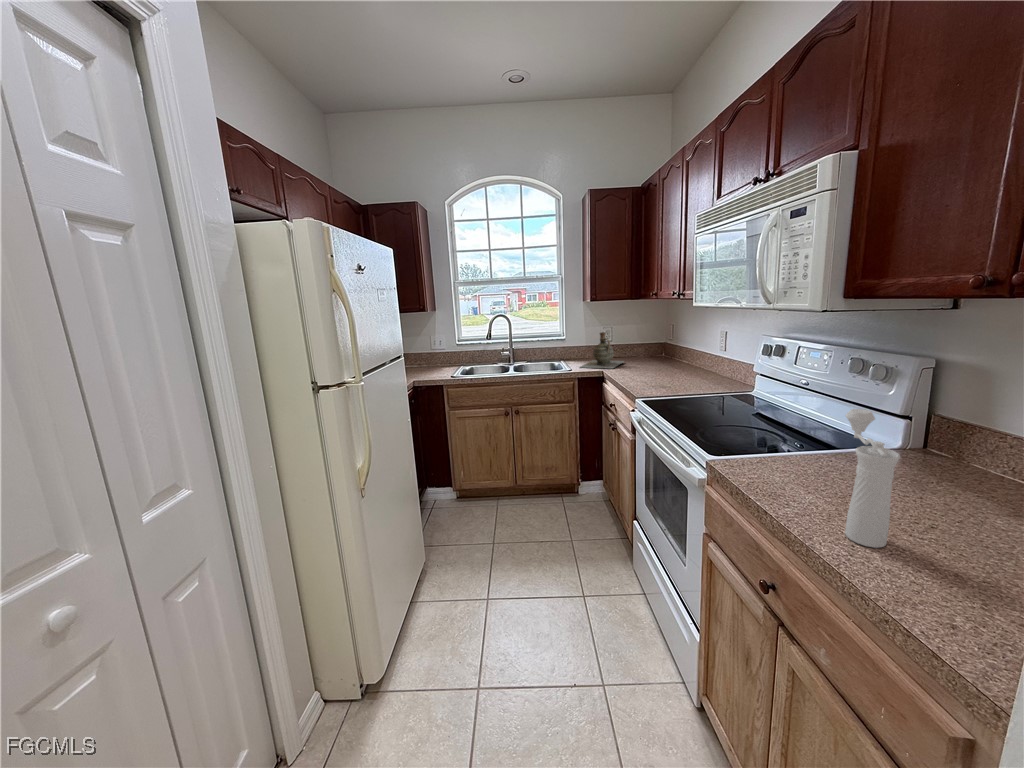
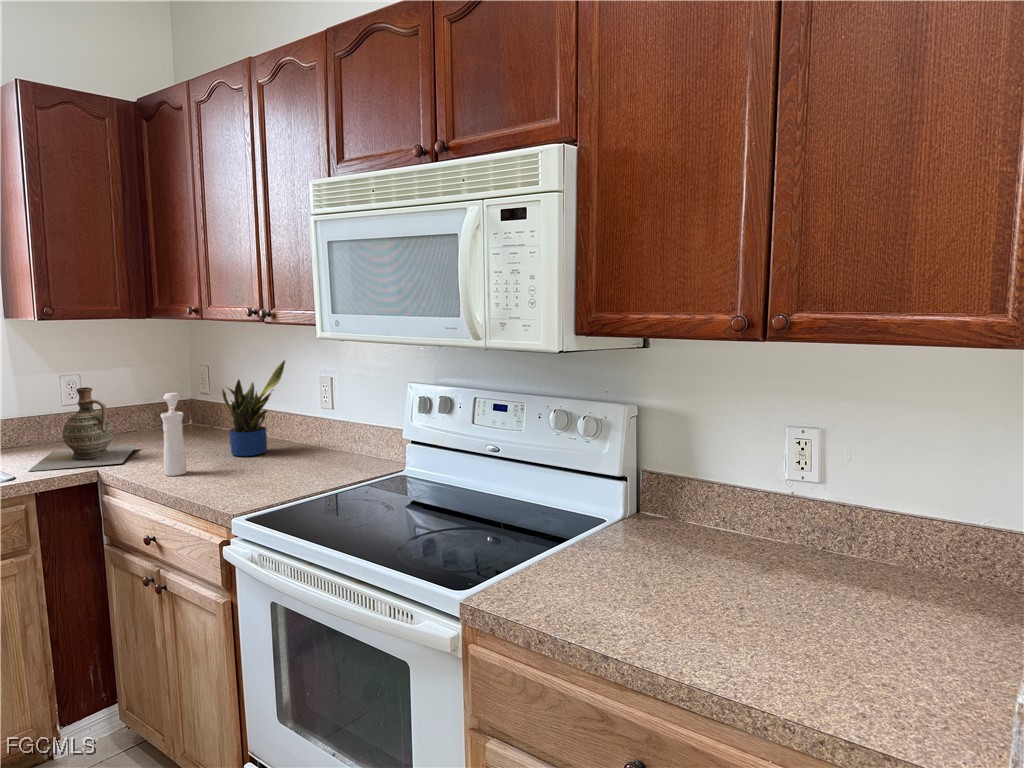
potted plant: none [662,320,699,372] -> present [222,360,285,456]
pepper mill: present [845,409,900,548] -> present [160,393,187,476]

